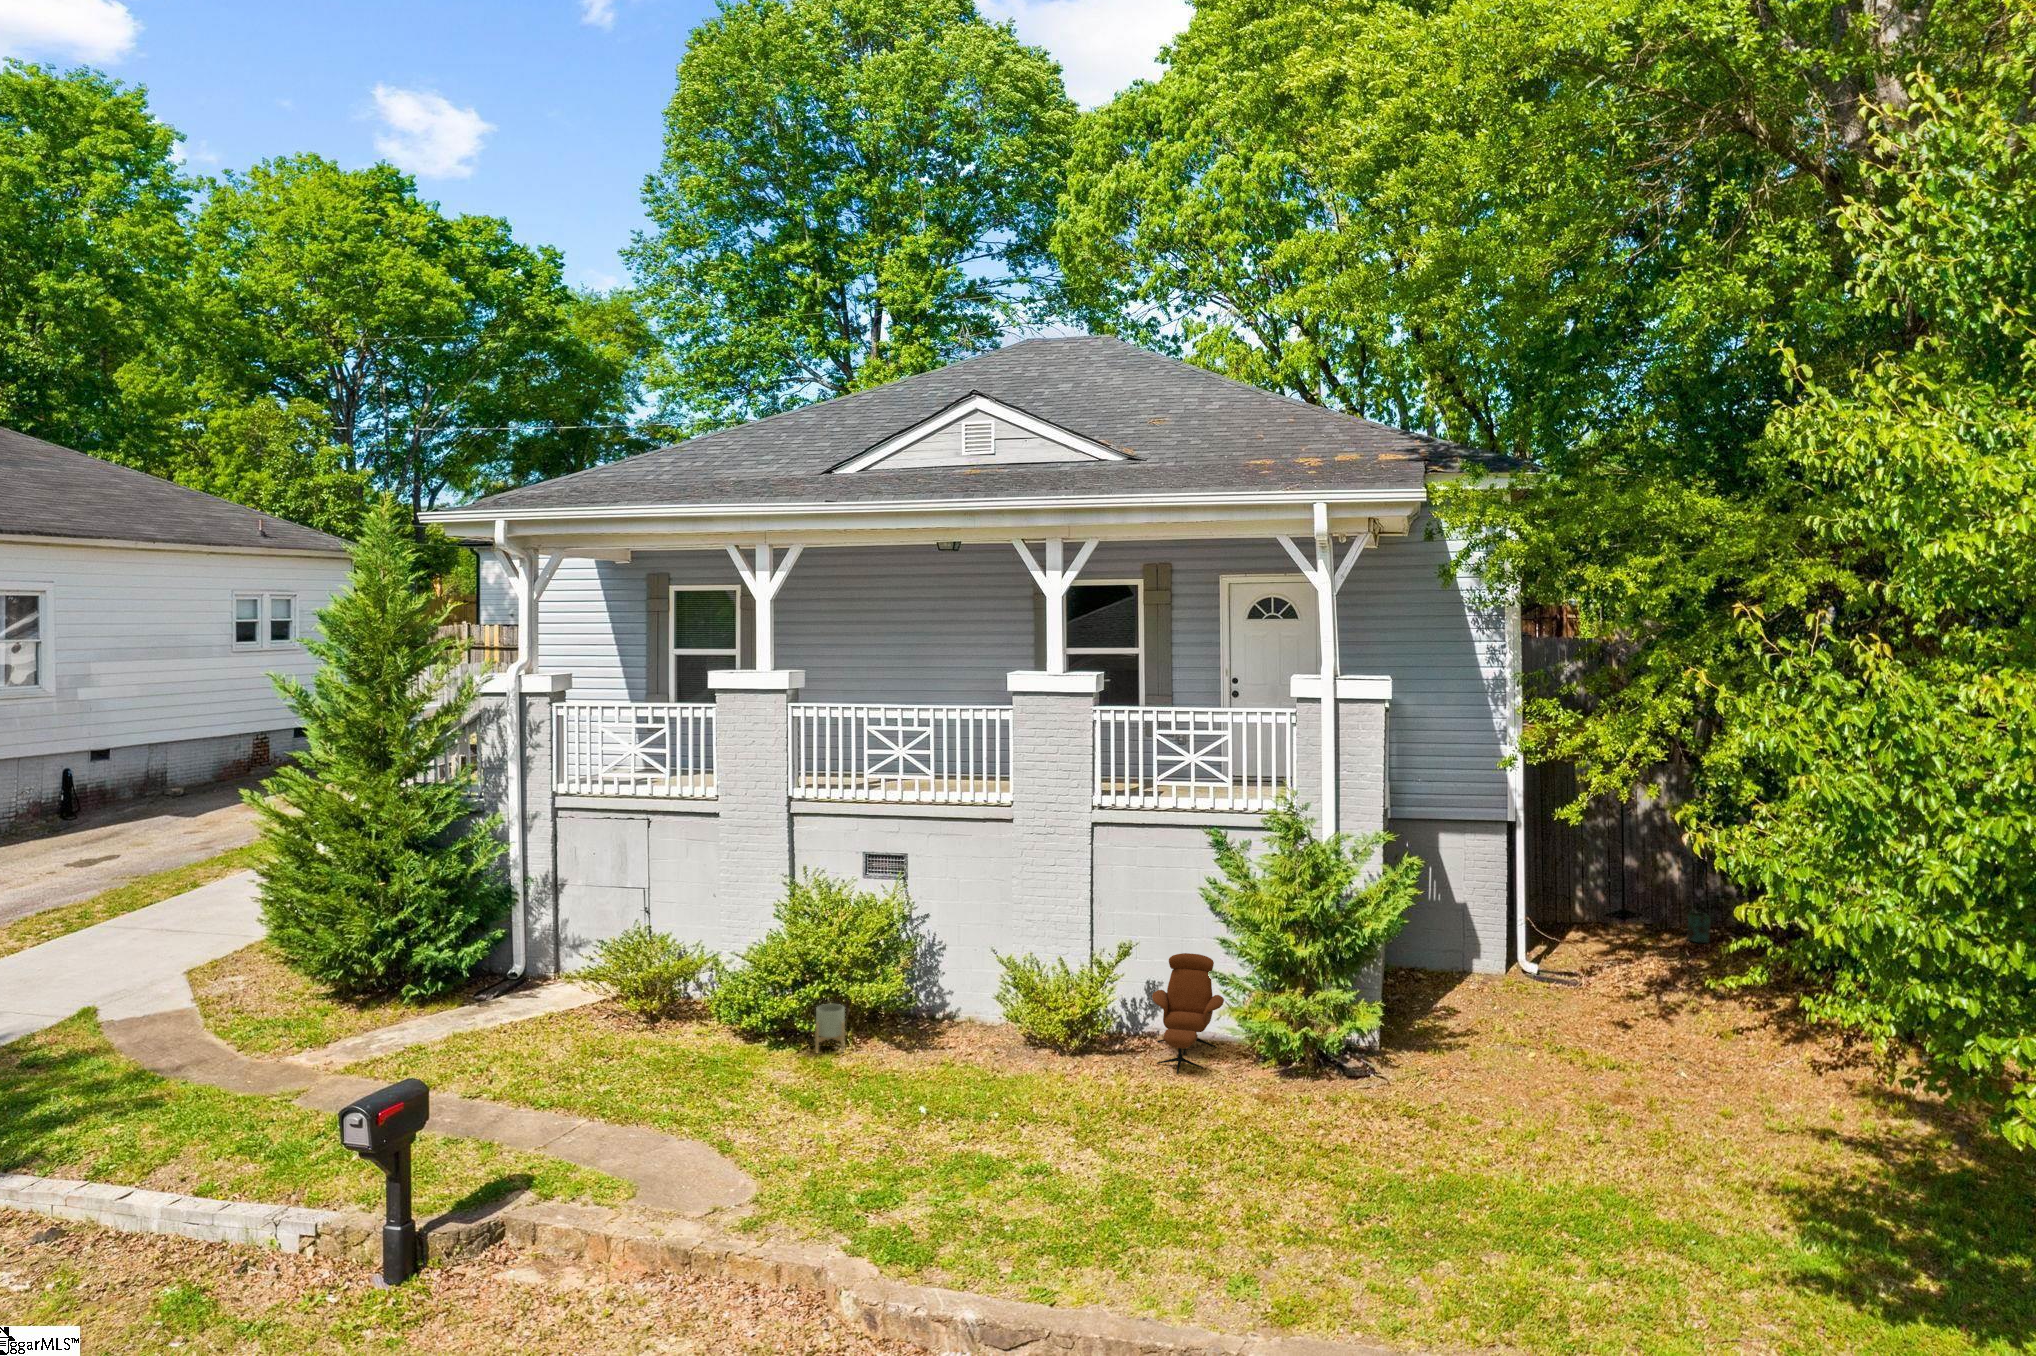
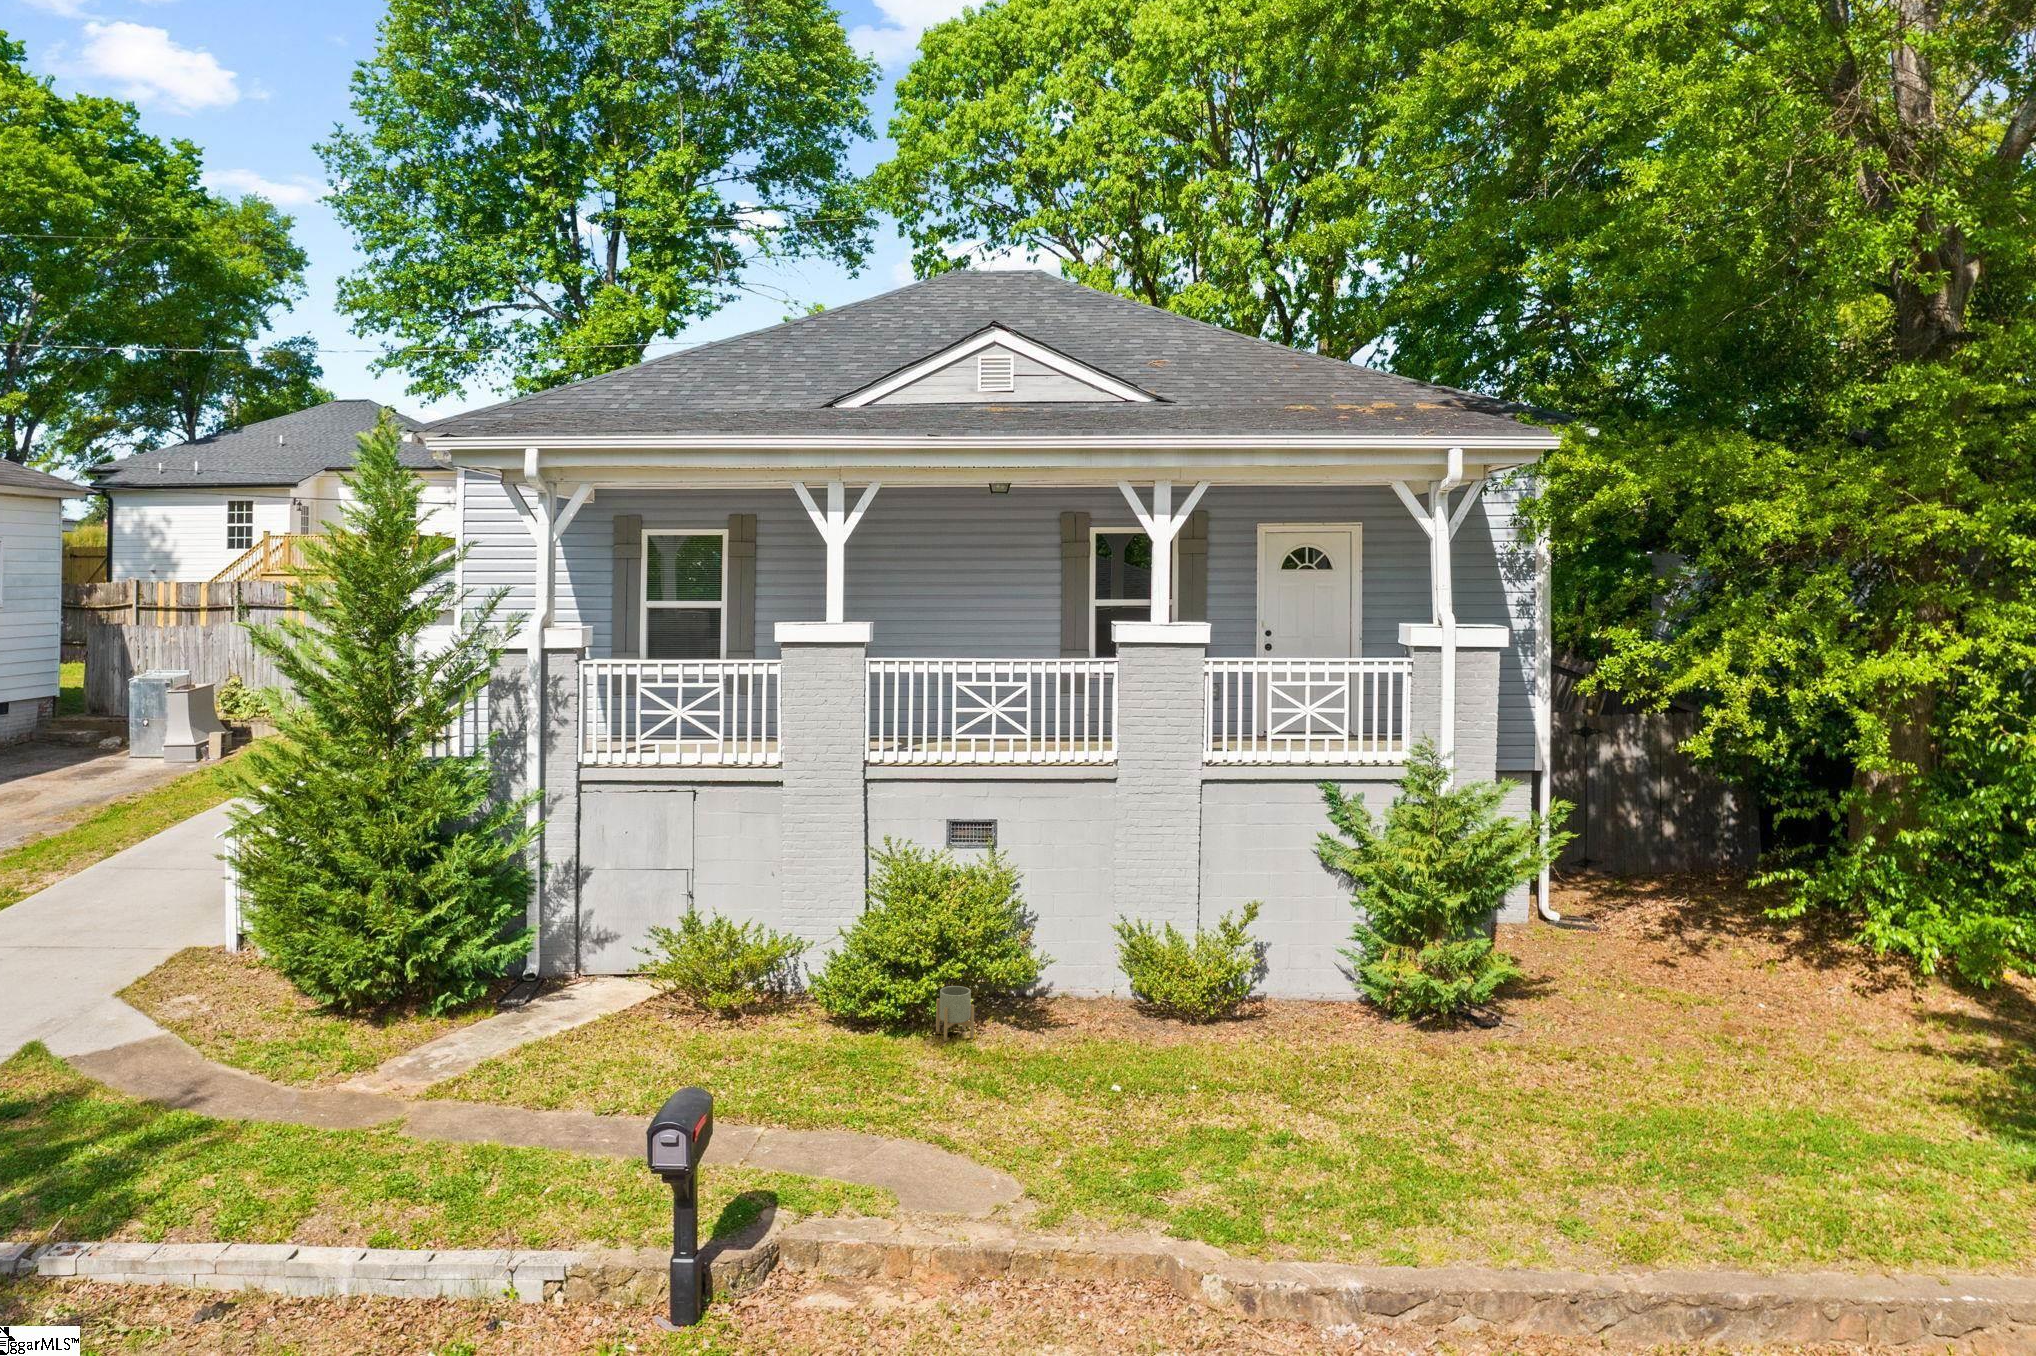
watering can: present [1687,905,1710,943] -> none [1676,844,1703,879]
lounge chair: present [1152,953,1224,1074] -> none [1273,913,1349,1037]

